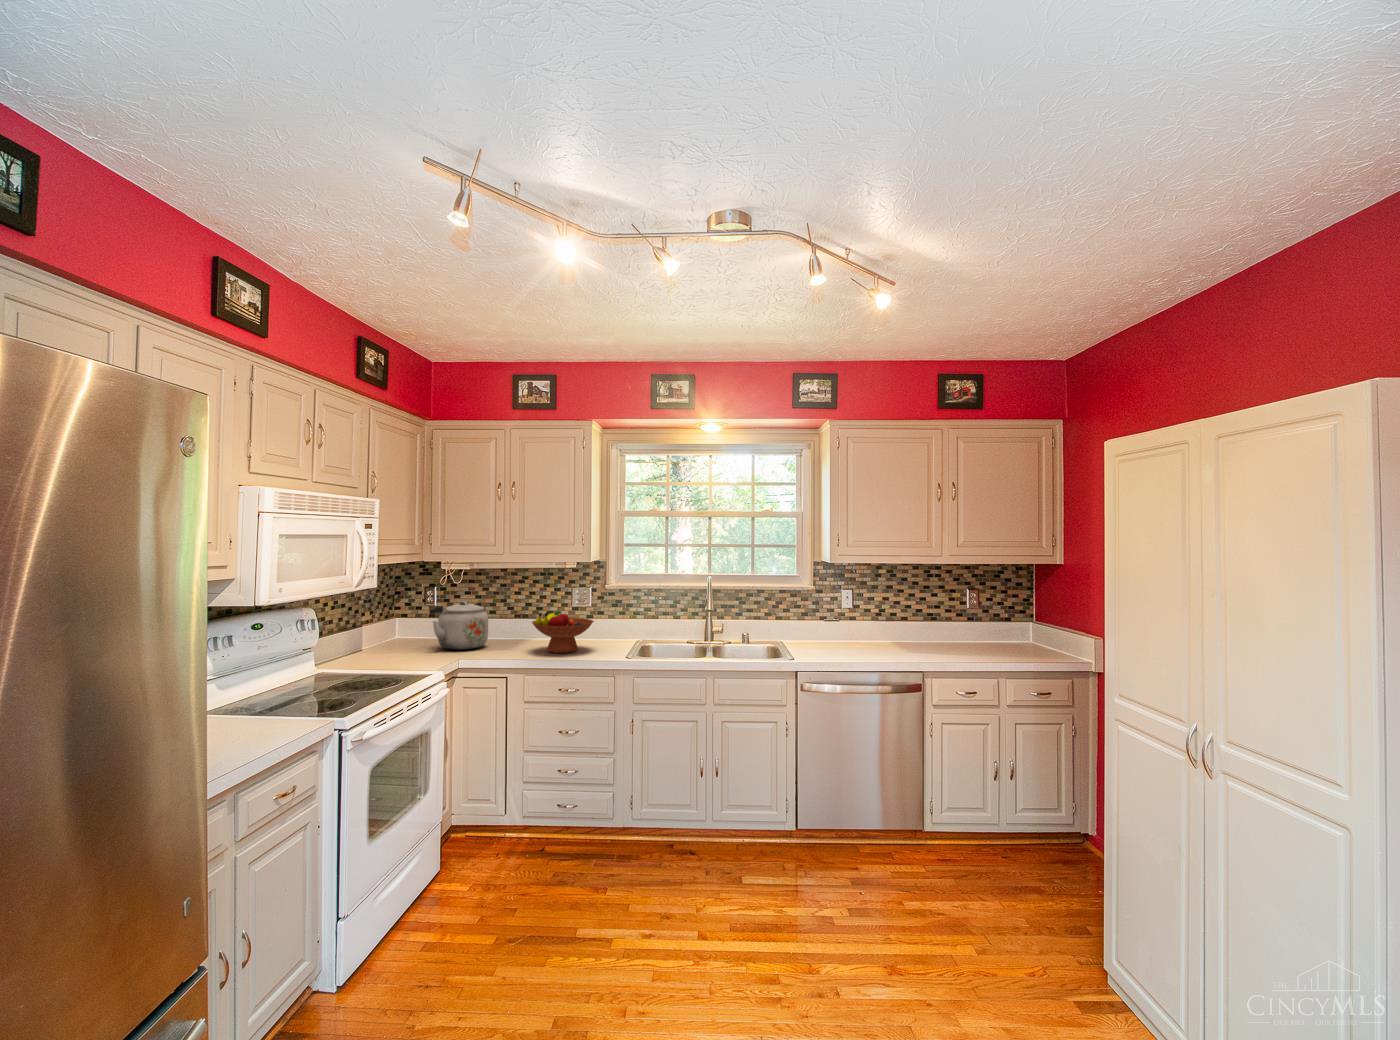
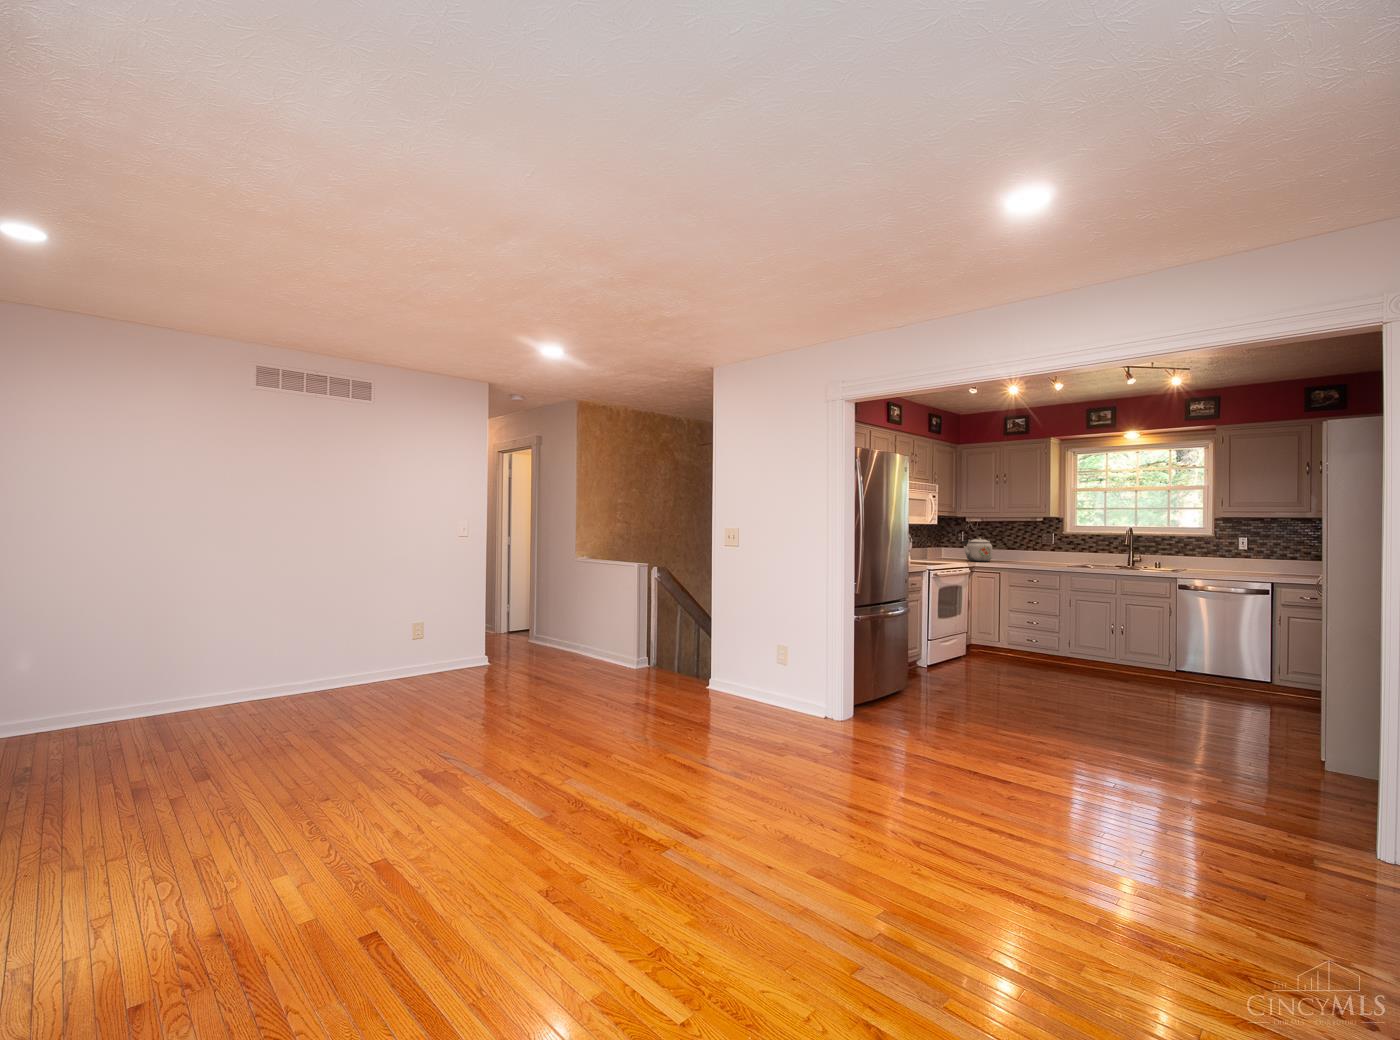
fruit bowl: present [532,611,594,653] -> none [1014,543,1050,565]

